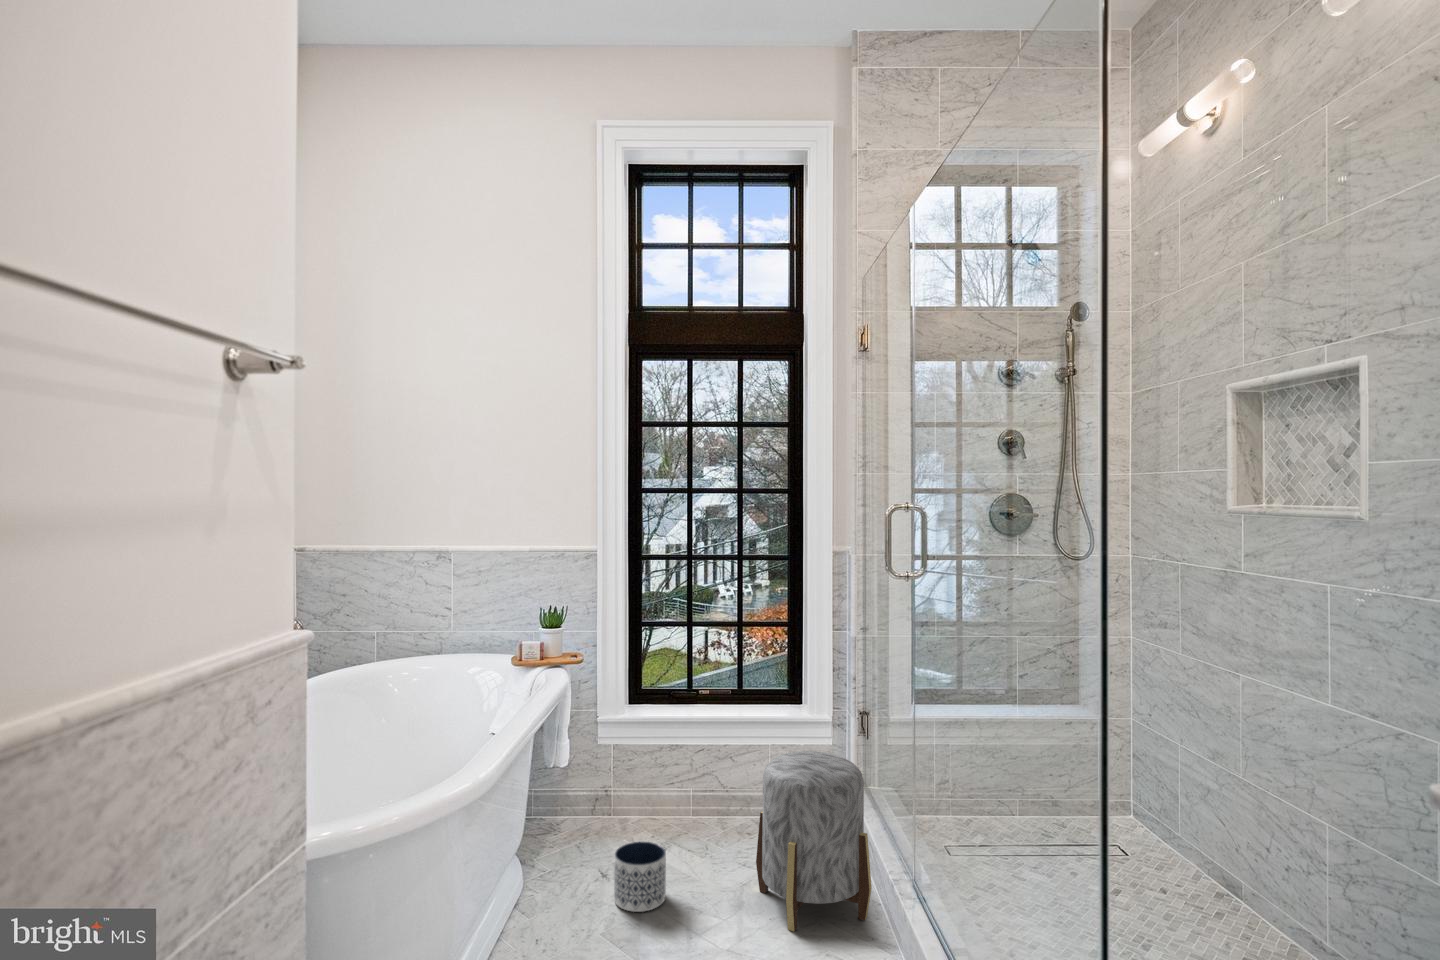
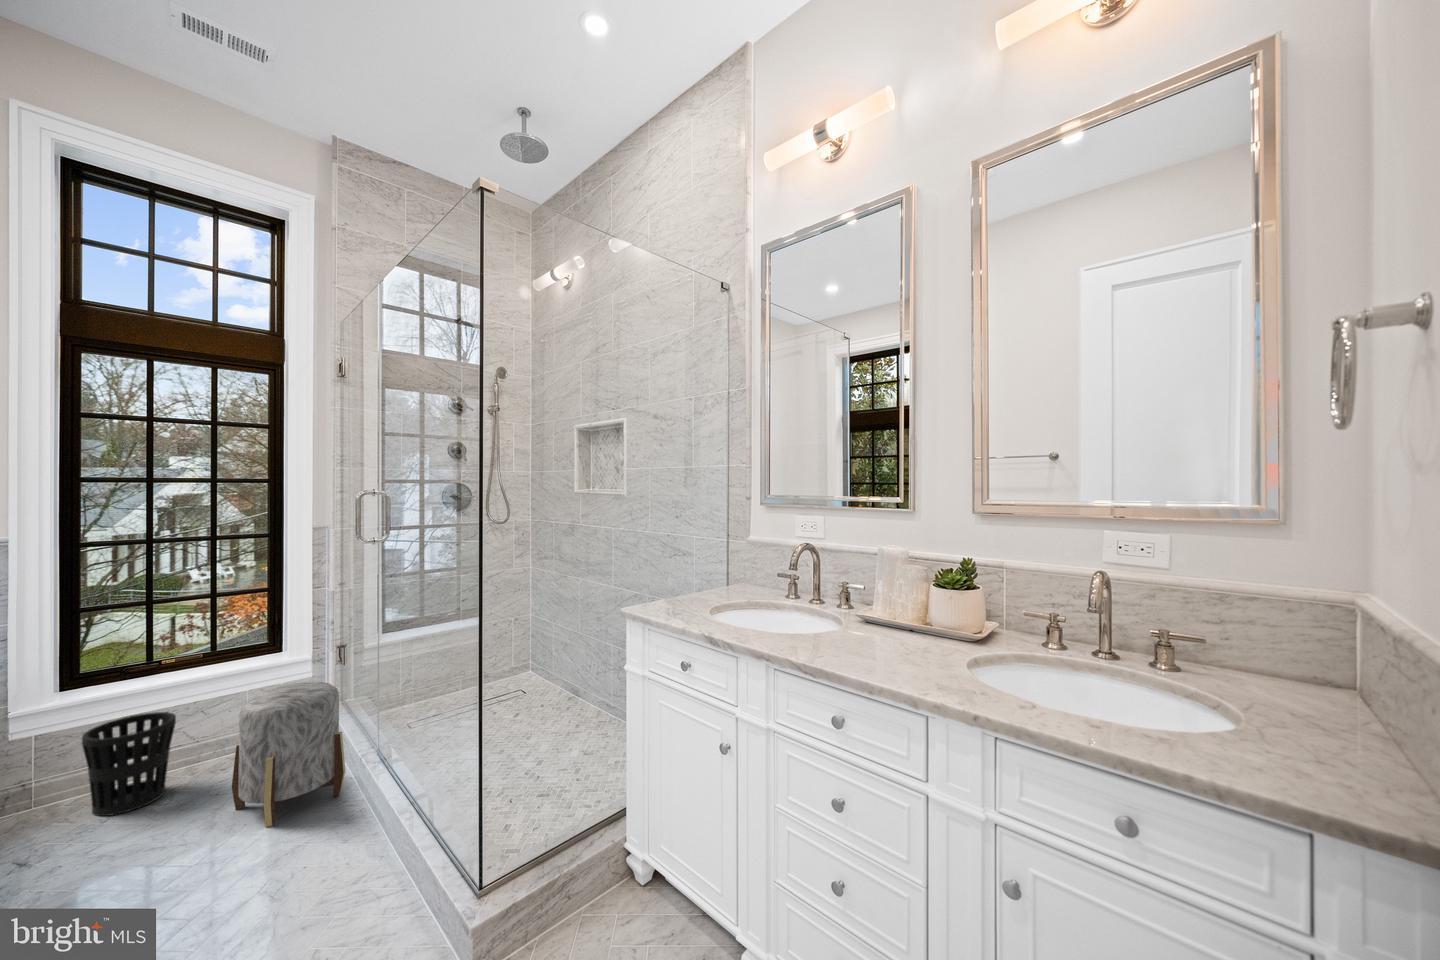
wastebasket: none [640,746,709,851] -> present [82,712,176,816]
planter: present [614,842,666,912] -> none [45,807,120,881]

